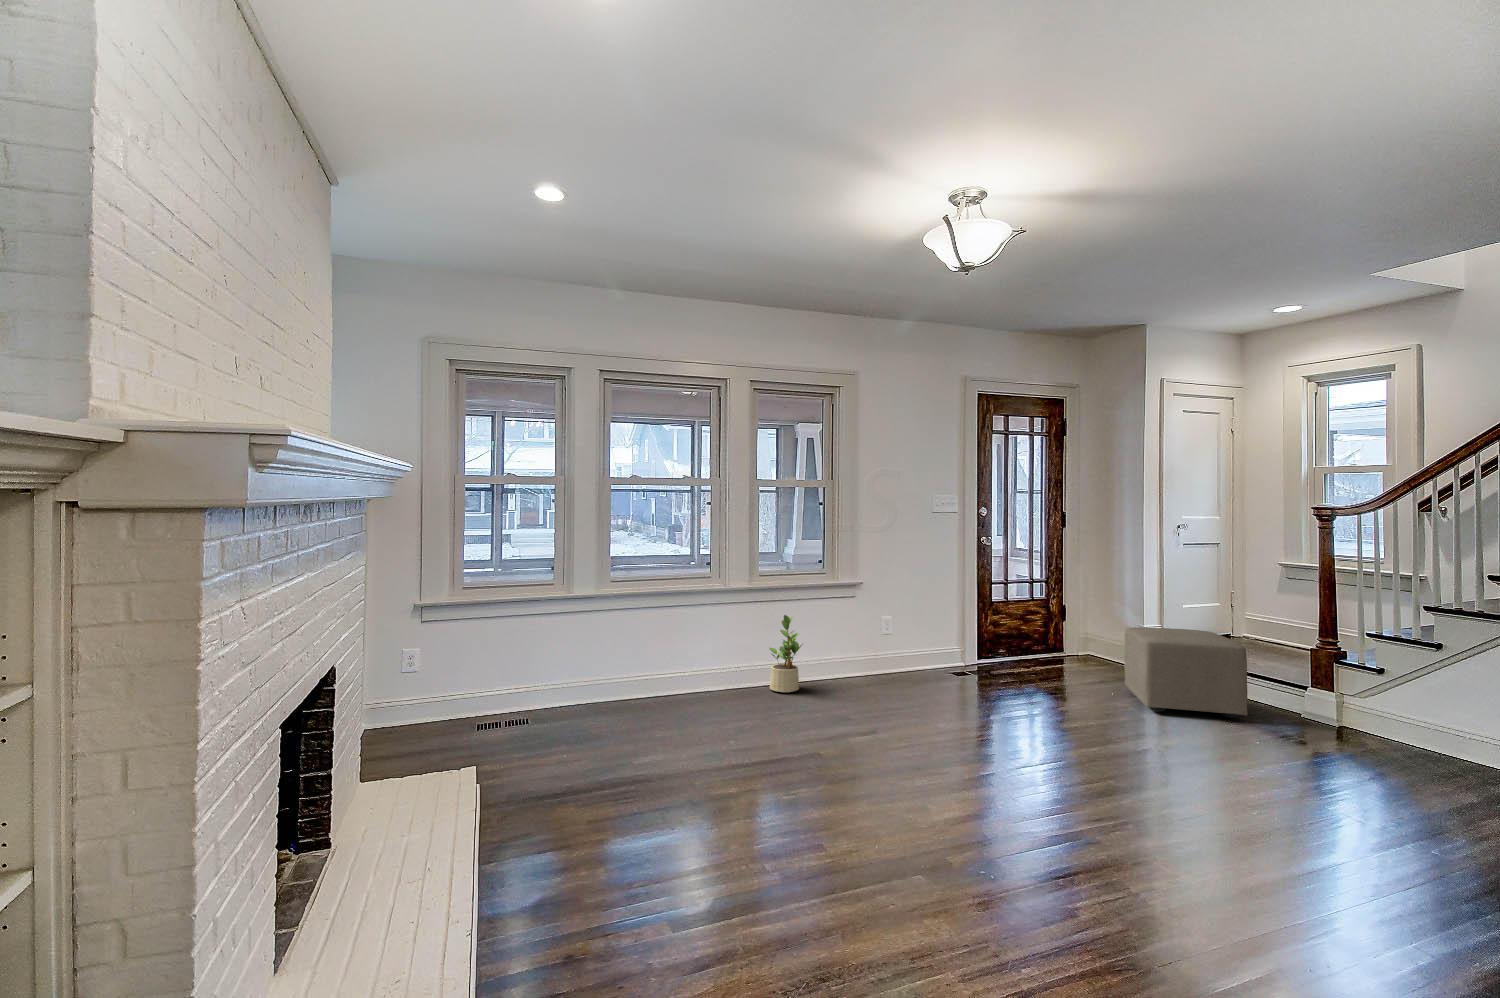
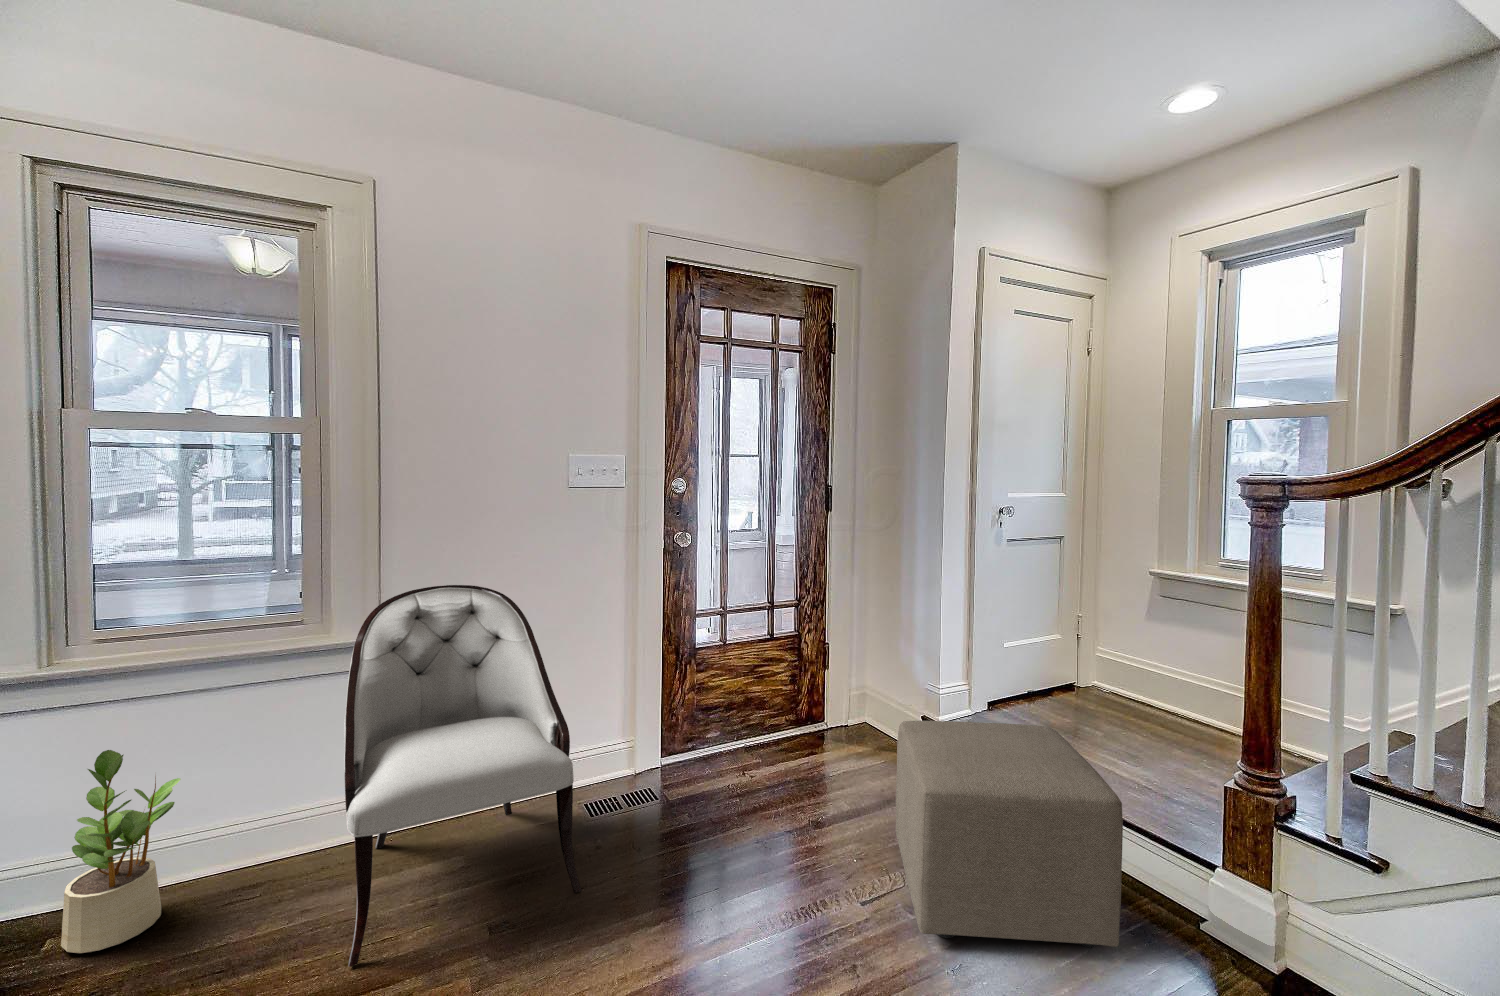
armchair: none [860,558,973,701] -> present [344,585,581,966]

